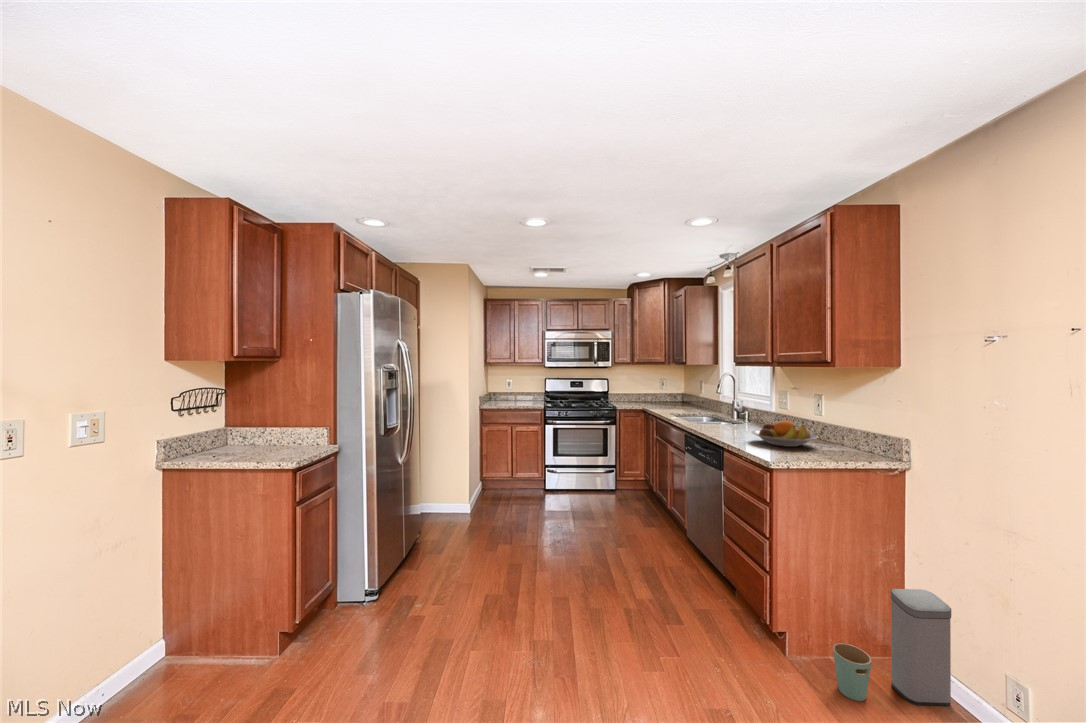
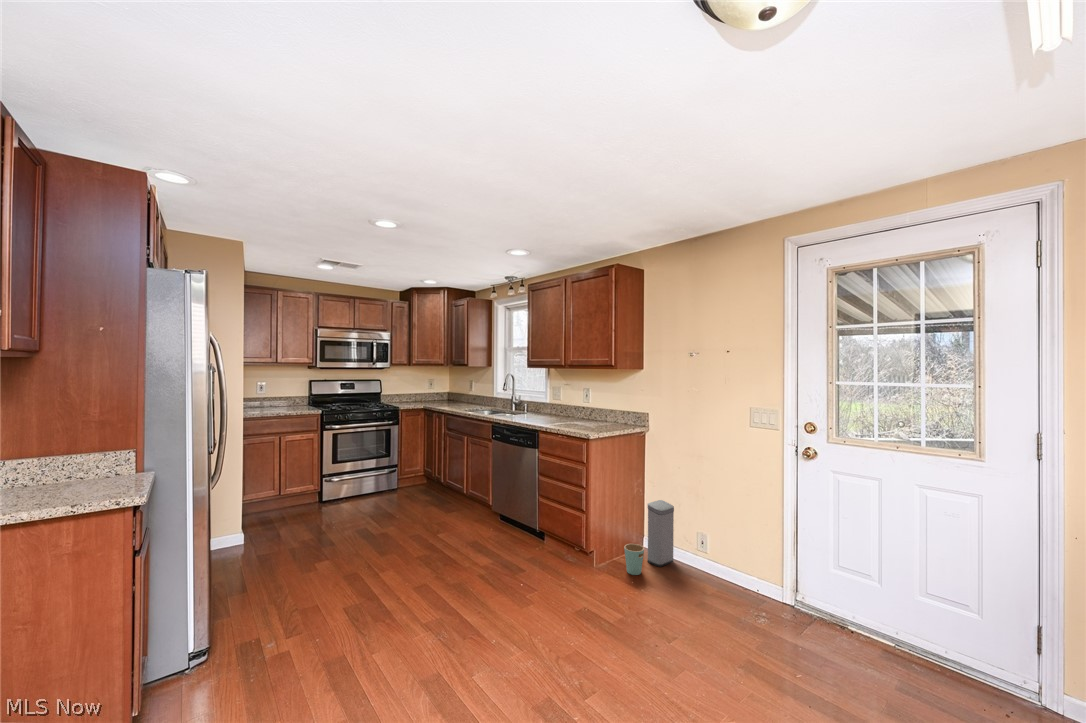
fruit bowl: present [752,420,818,447] -> none [555,407,596,425]

